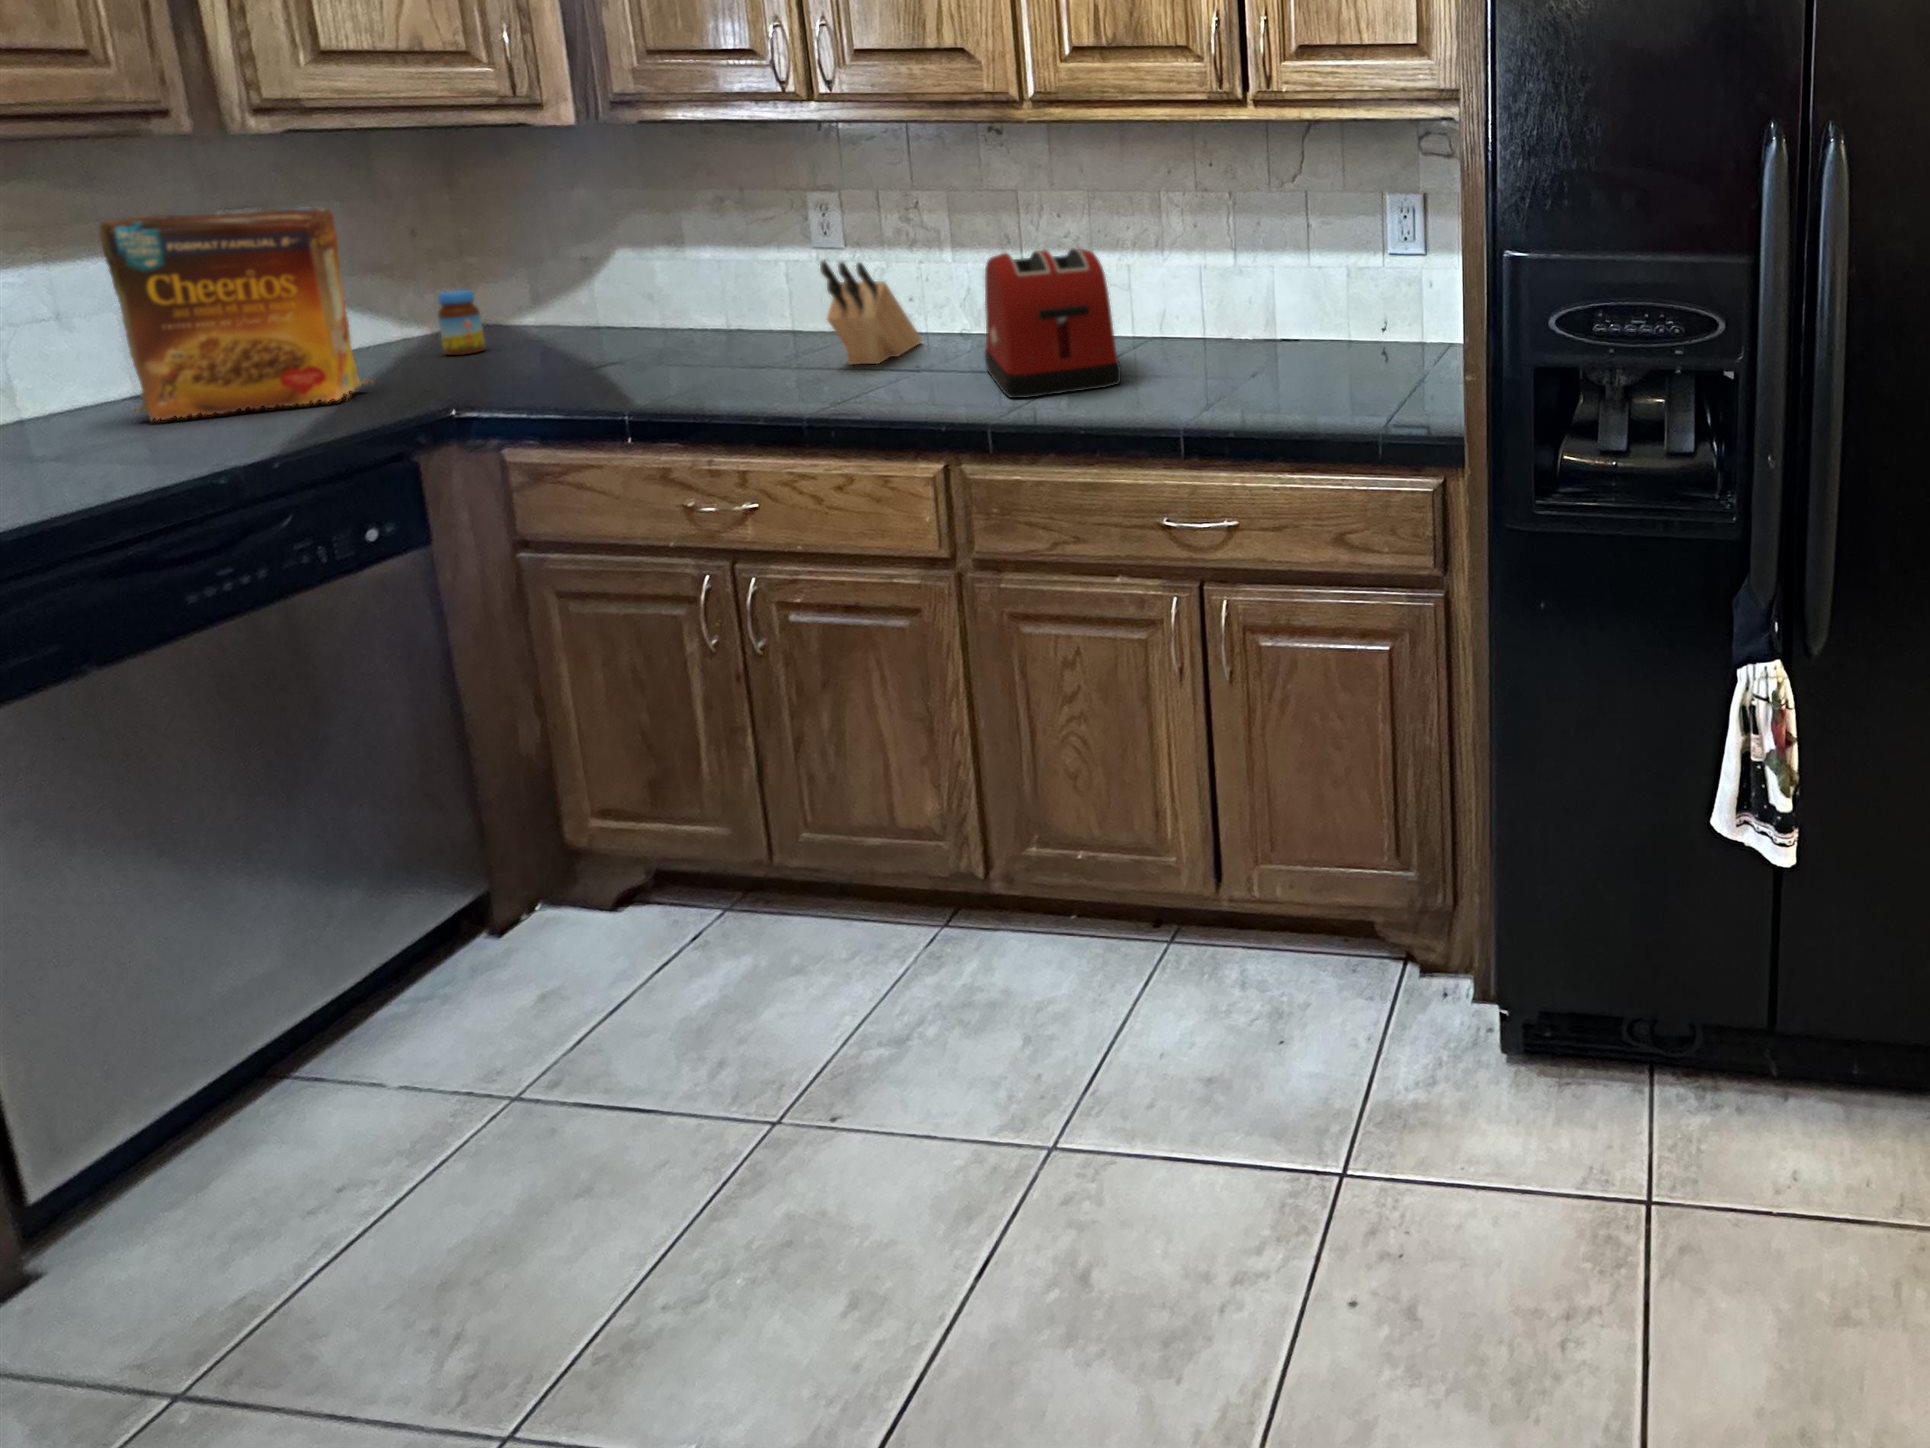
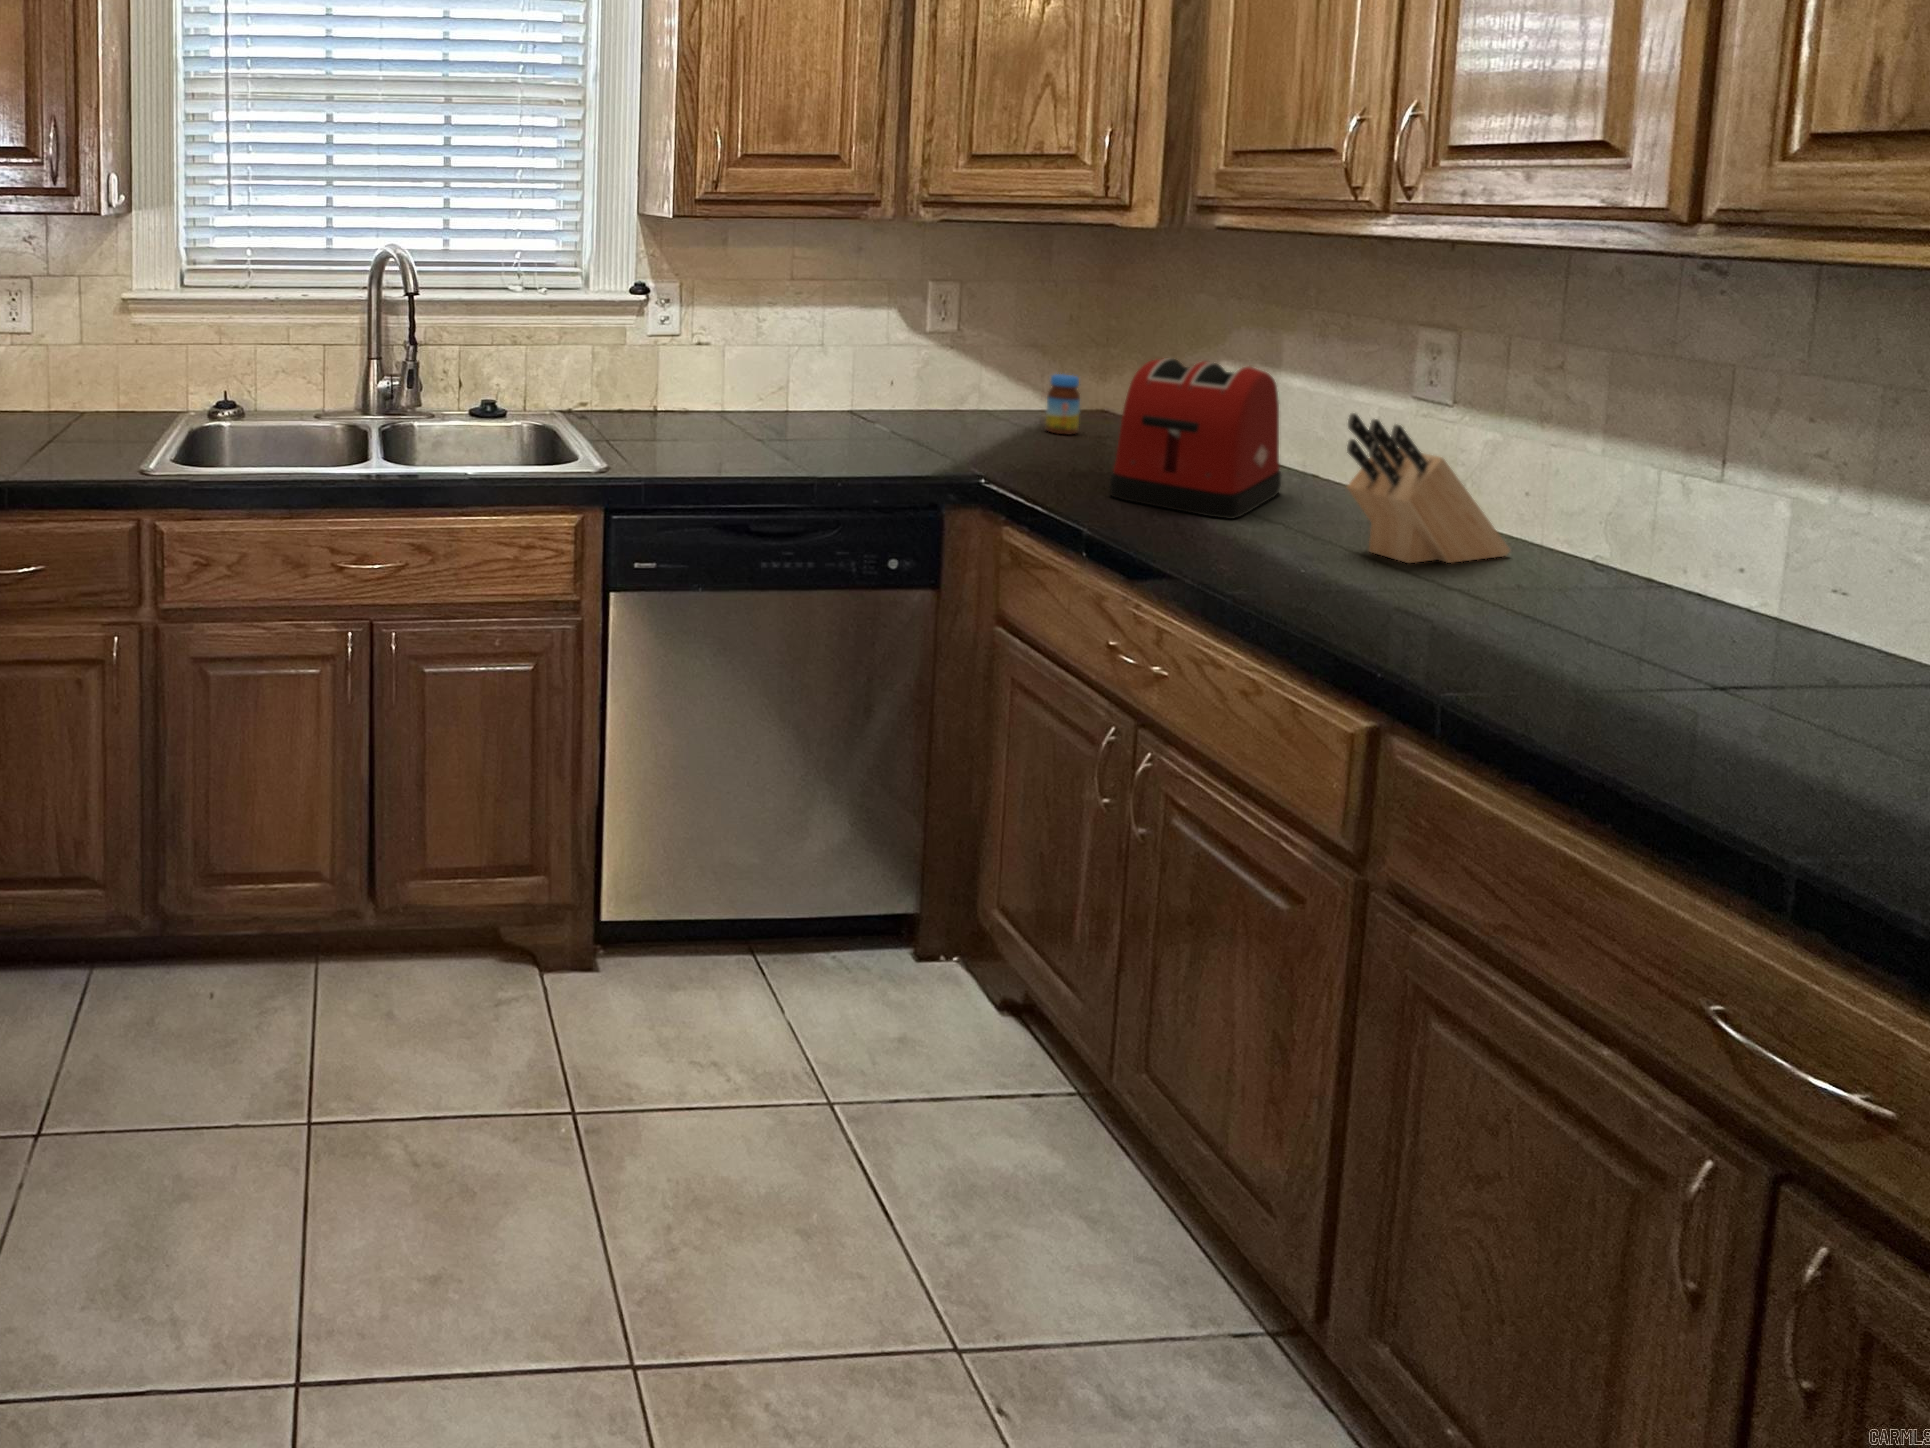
cereal box: present [99,207,373,420] -> none [824,279,967,449]
toaster: present [985,248,1121,398] -> present [1110,358,1281,519]

